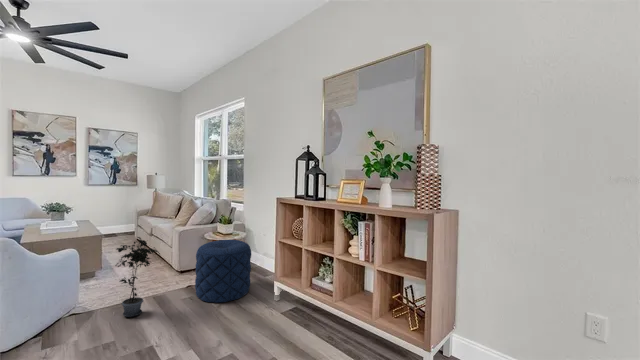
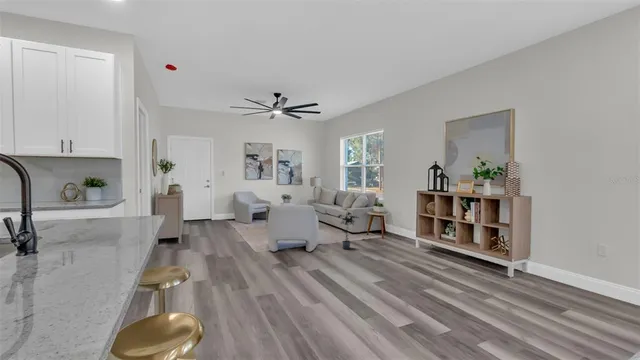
pouf: present [195,240,251,303] -> none [370,215,400,247]

